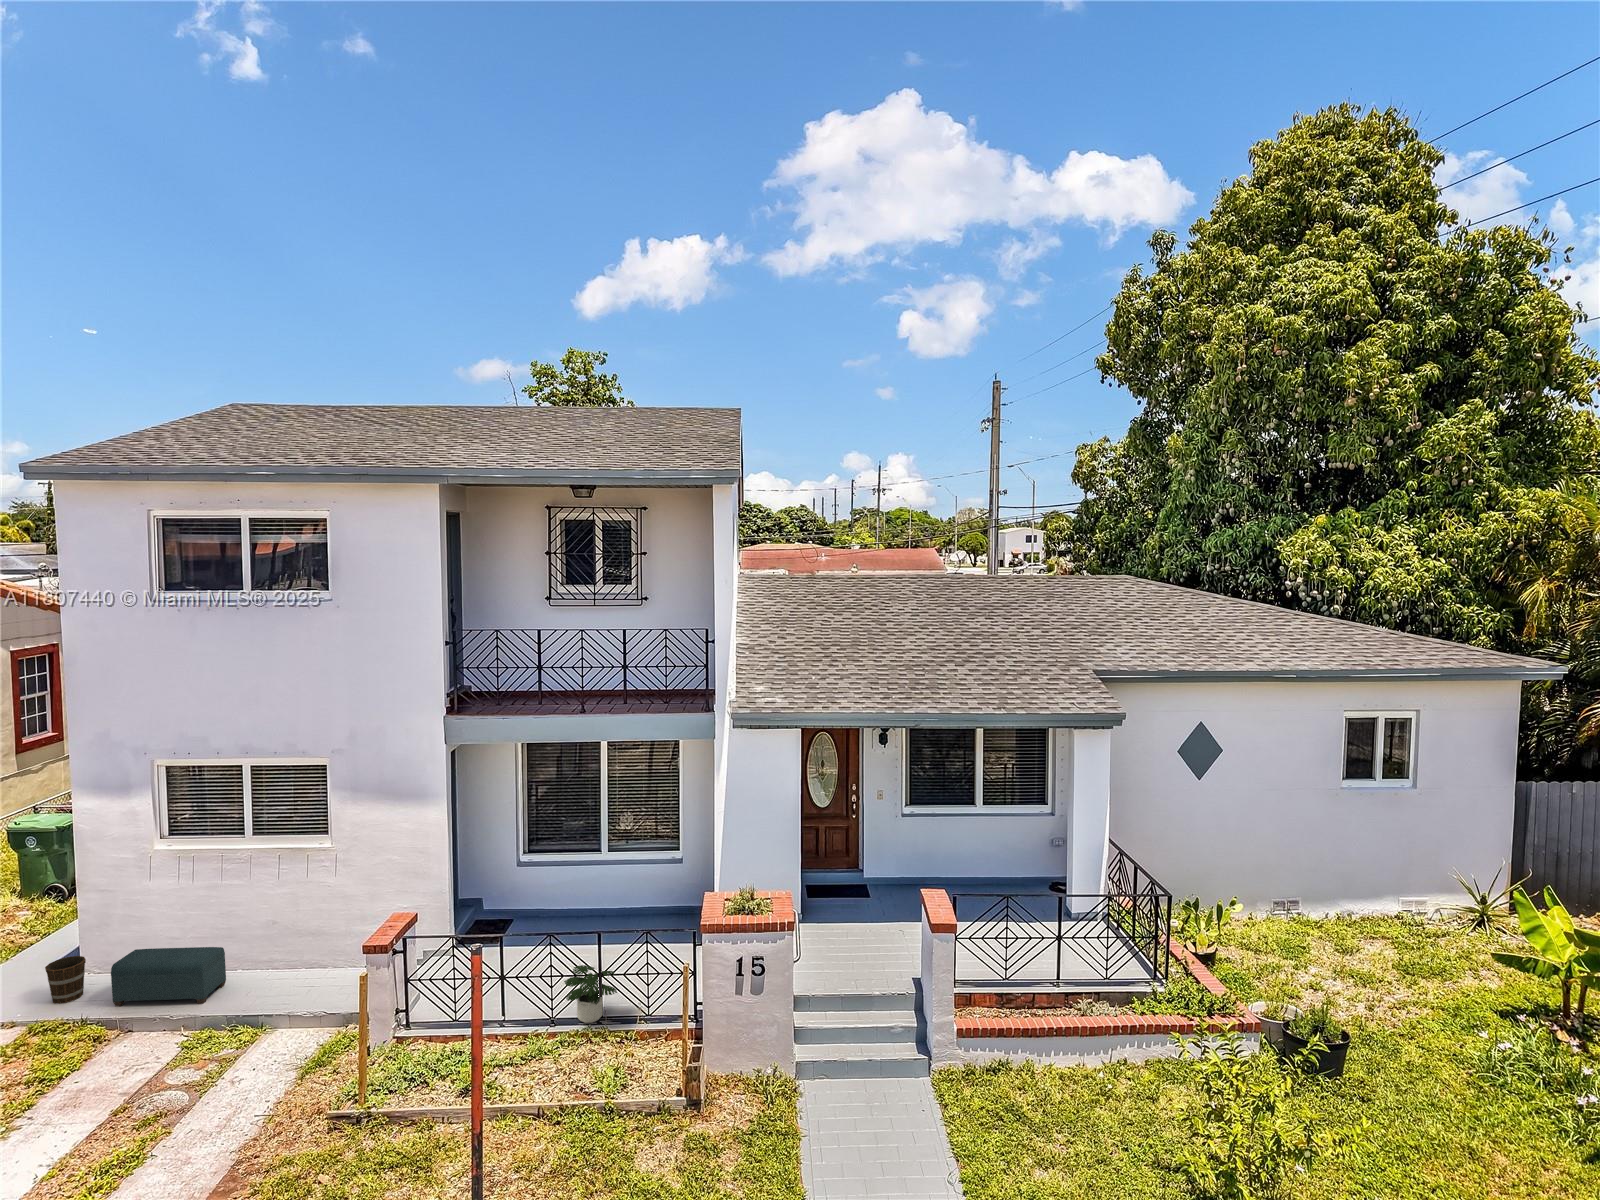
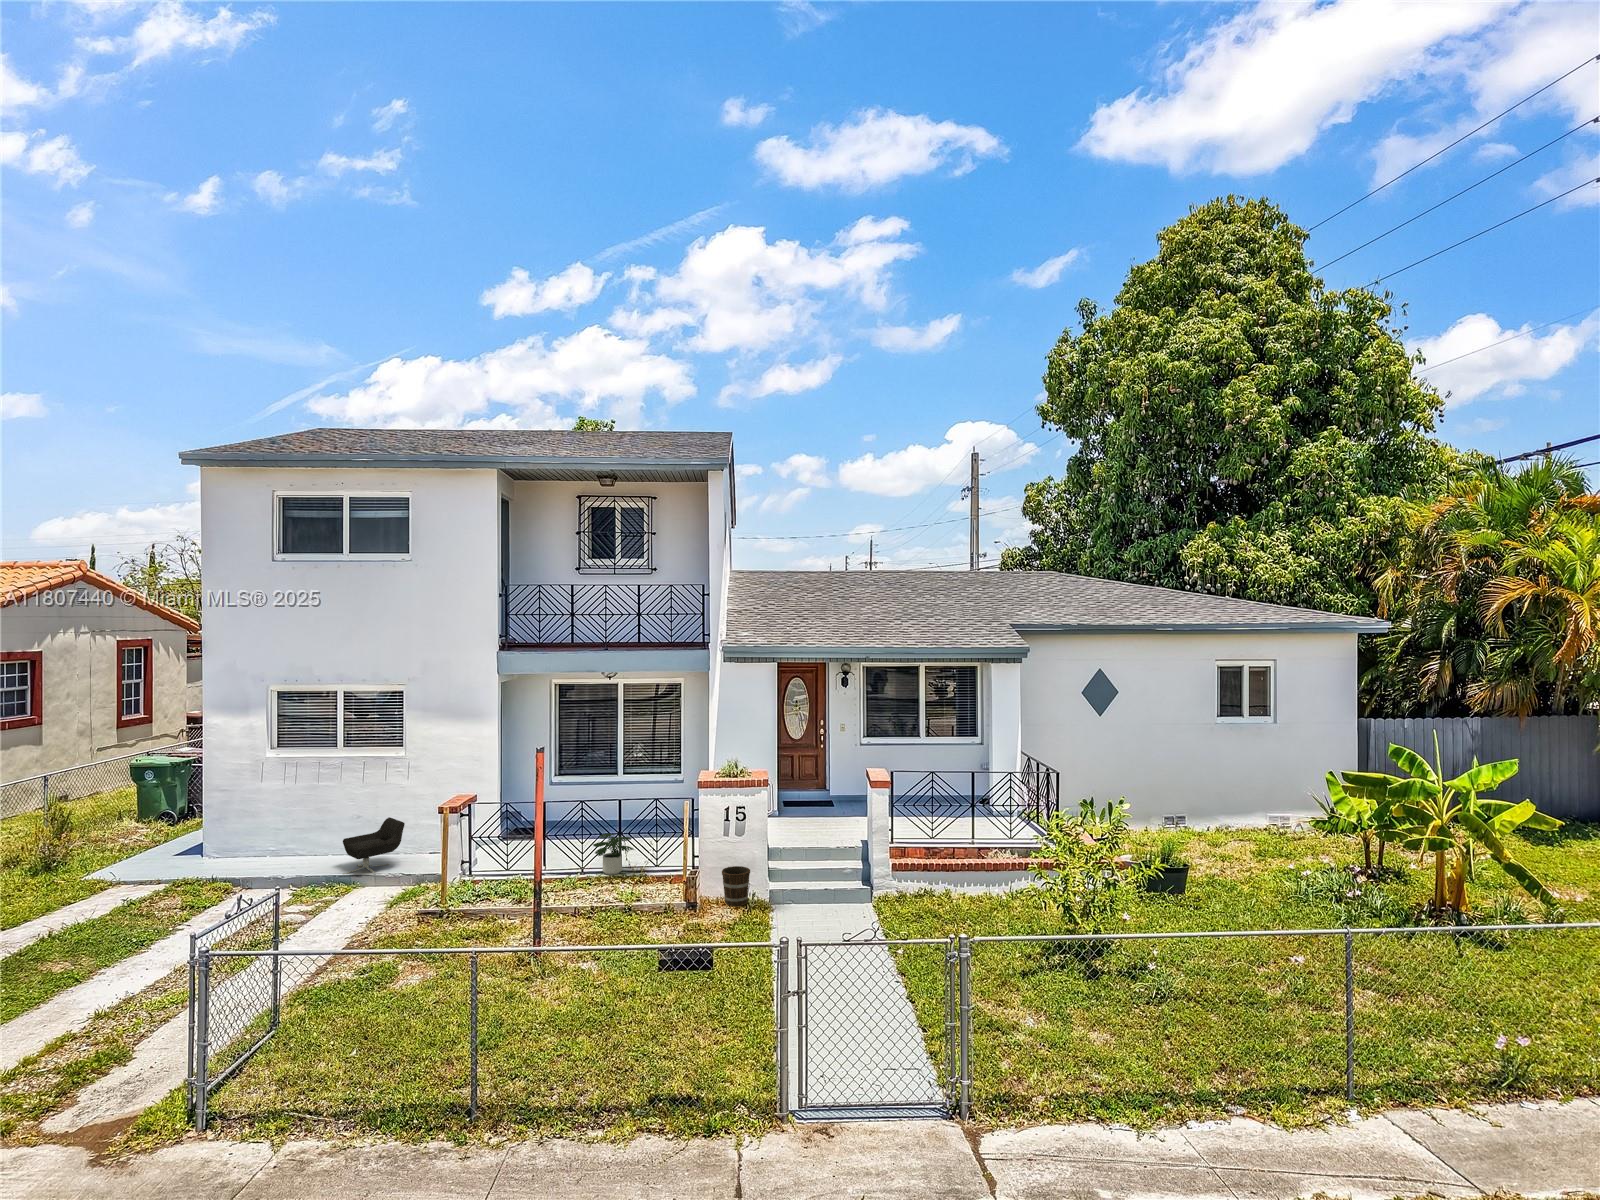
lounge chair: none [244,932,325,1016] -> present [343,817,405,874]
bench: present [111,947,226,1006] -> none [237,830,323,871]
bucket: present [45,956,86,1004] -> present [722,866,750,906]

